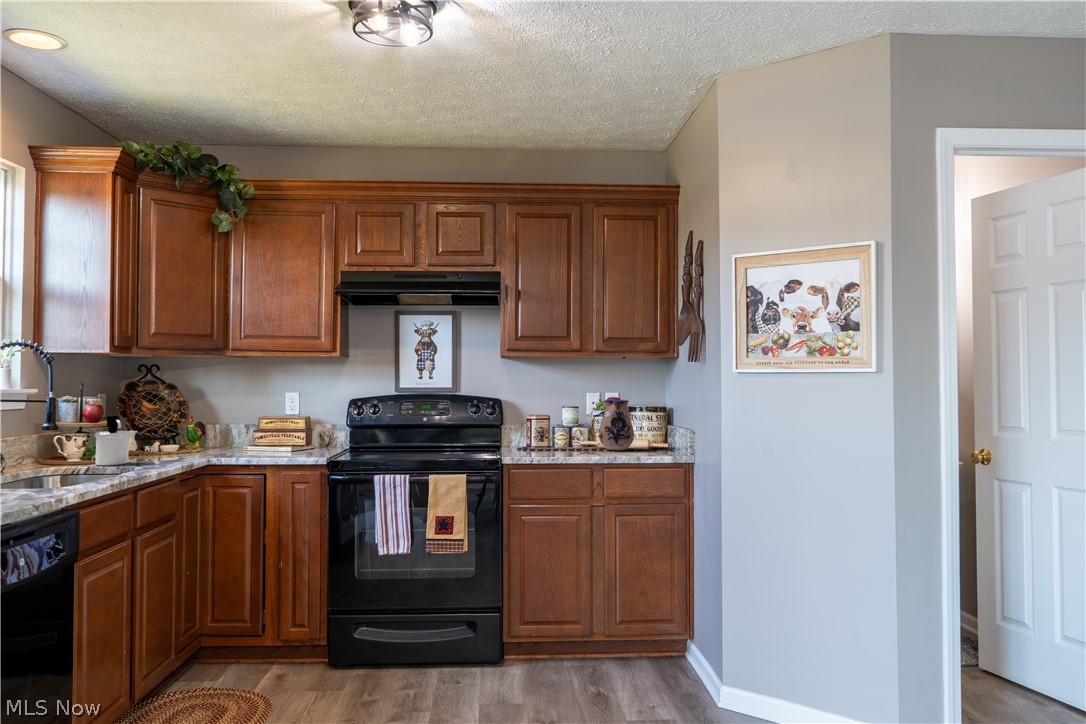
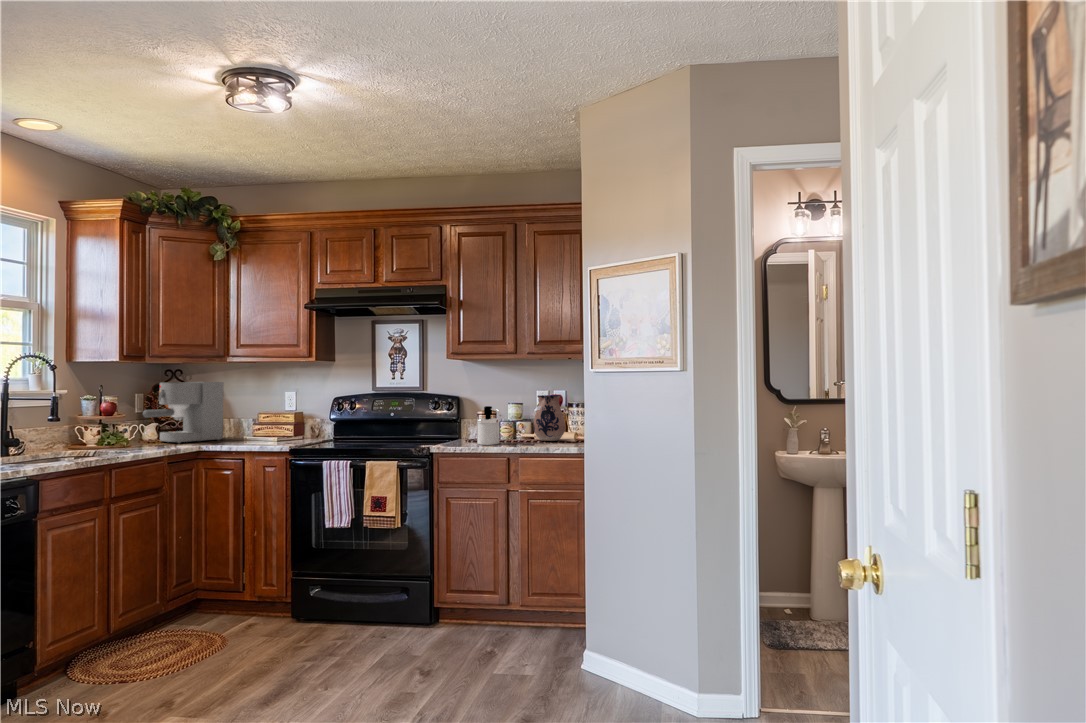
coffee maker: none [134,380,224,456] -> present [143,382,224,443]
soap dispenser: present [95,416,130,465] -> present [477,406,501,445]

